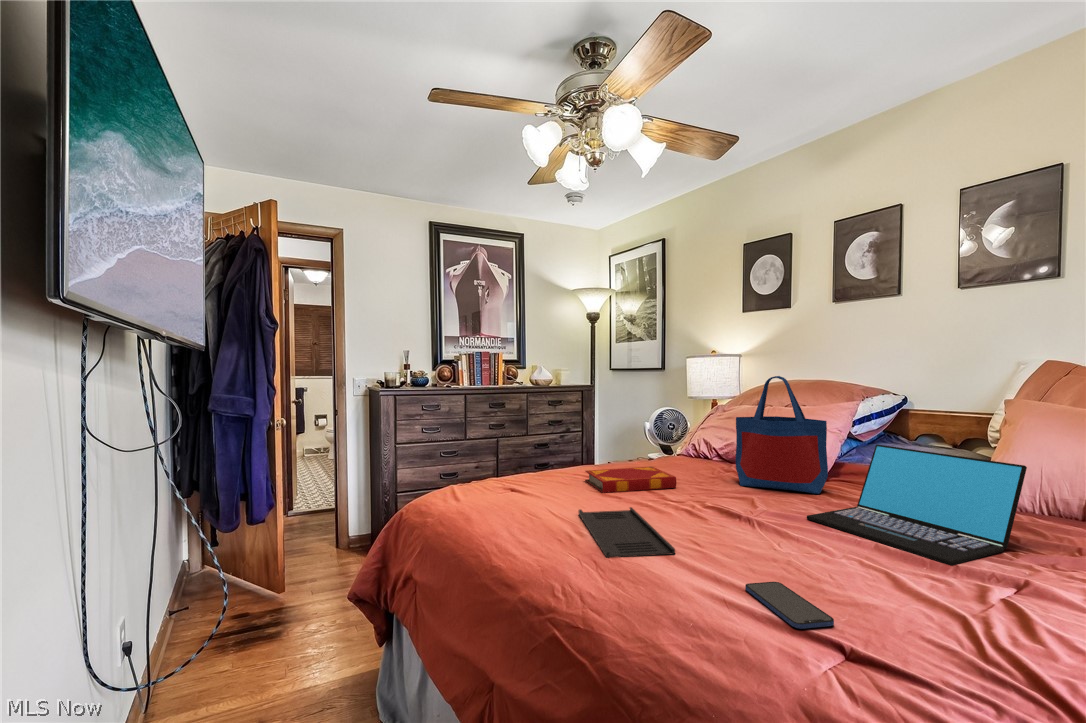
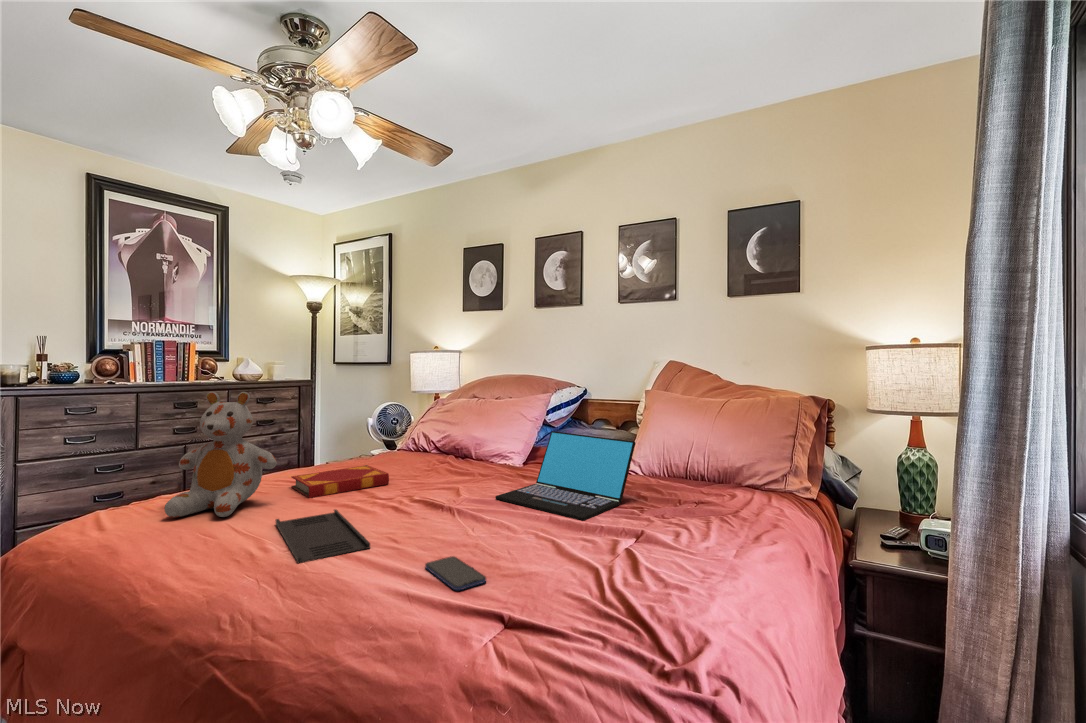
tote bag: present [736,376,828,494] -> none [447,374,521,476]
stuffed bear: none [491,389,576,501] -> present [164,392,277,518]

